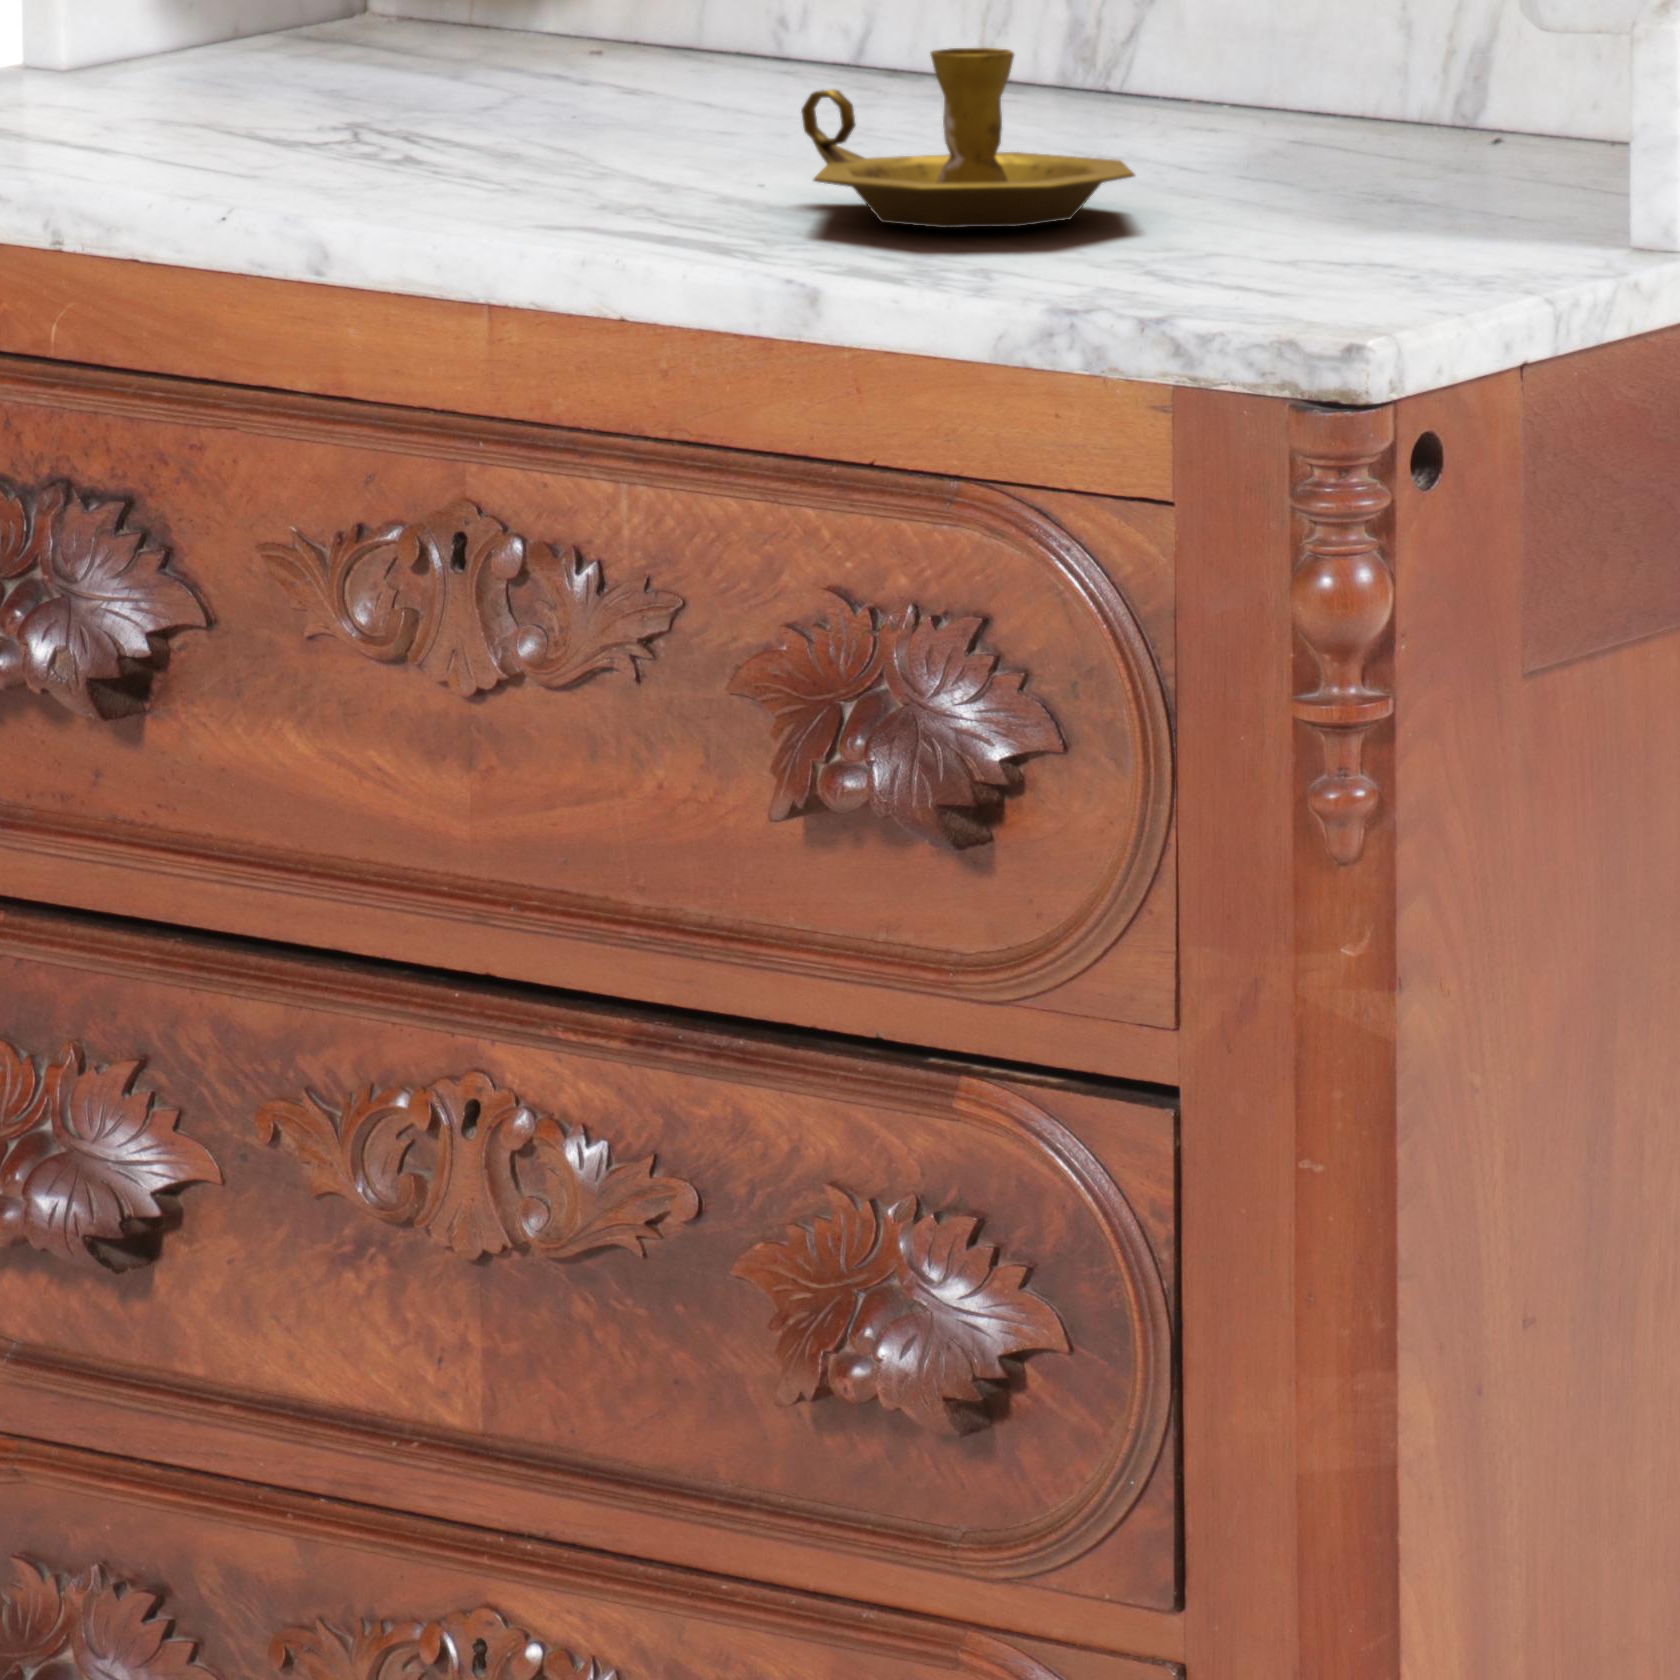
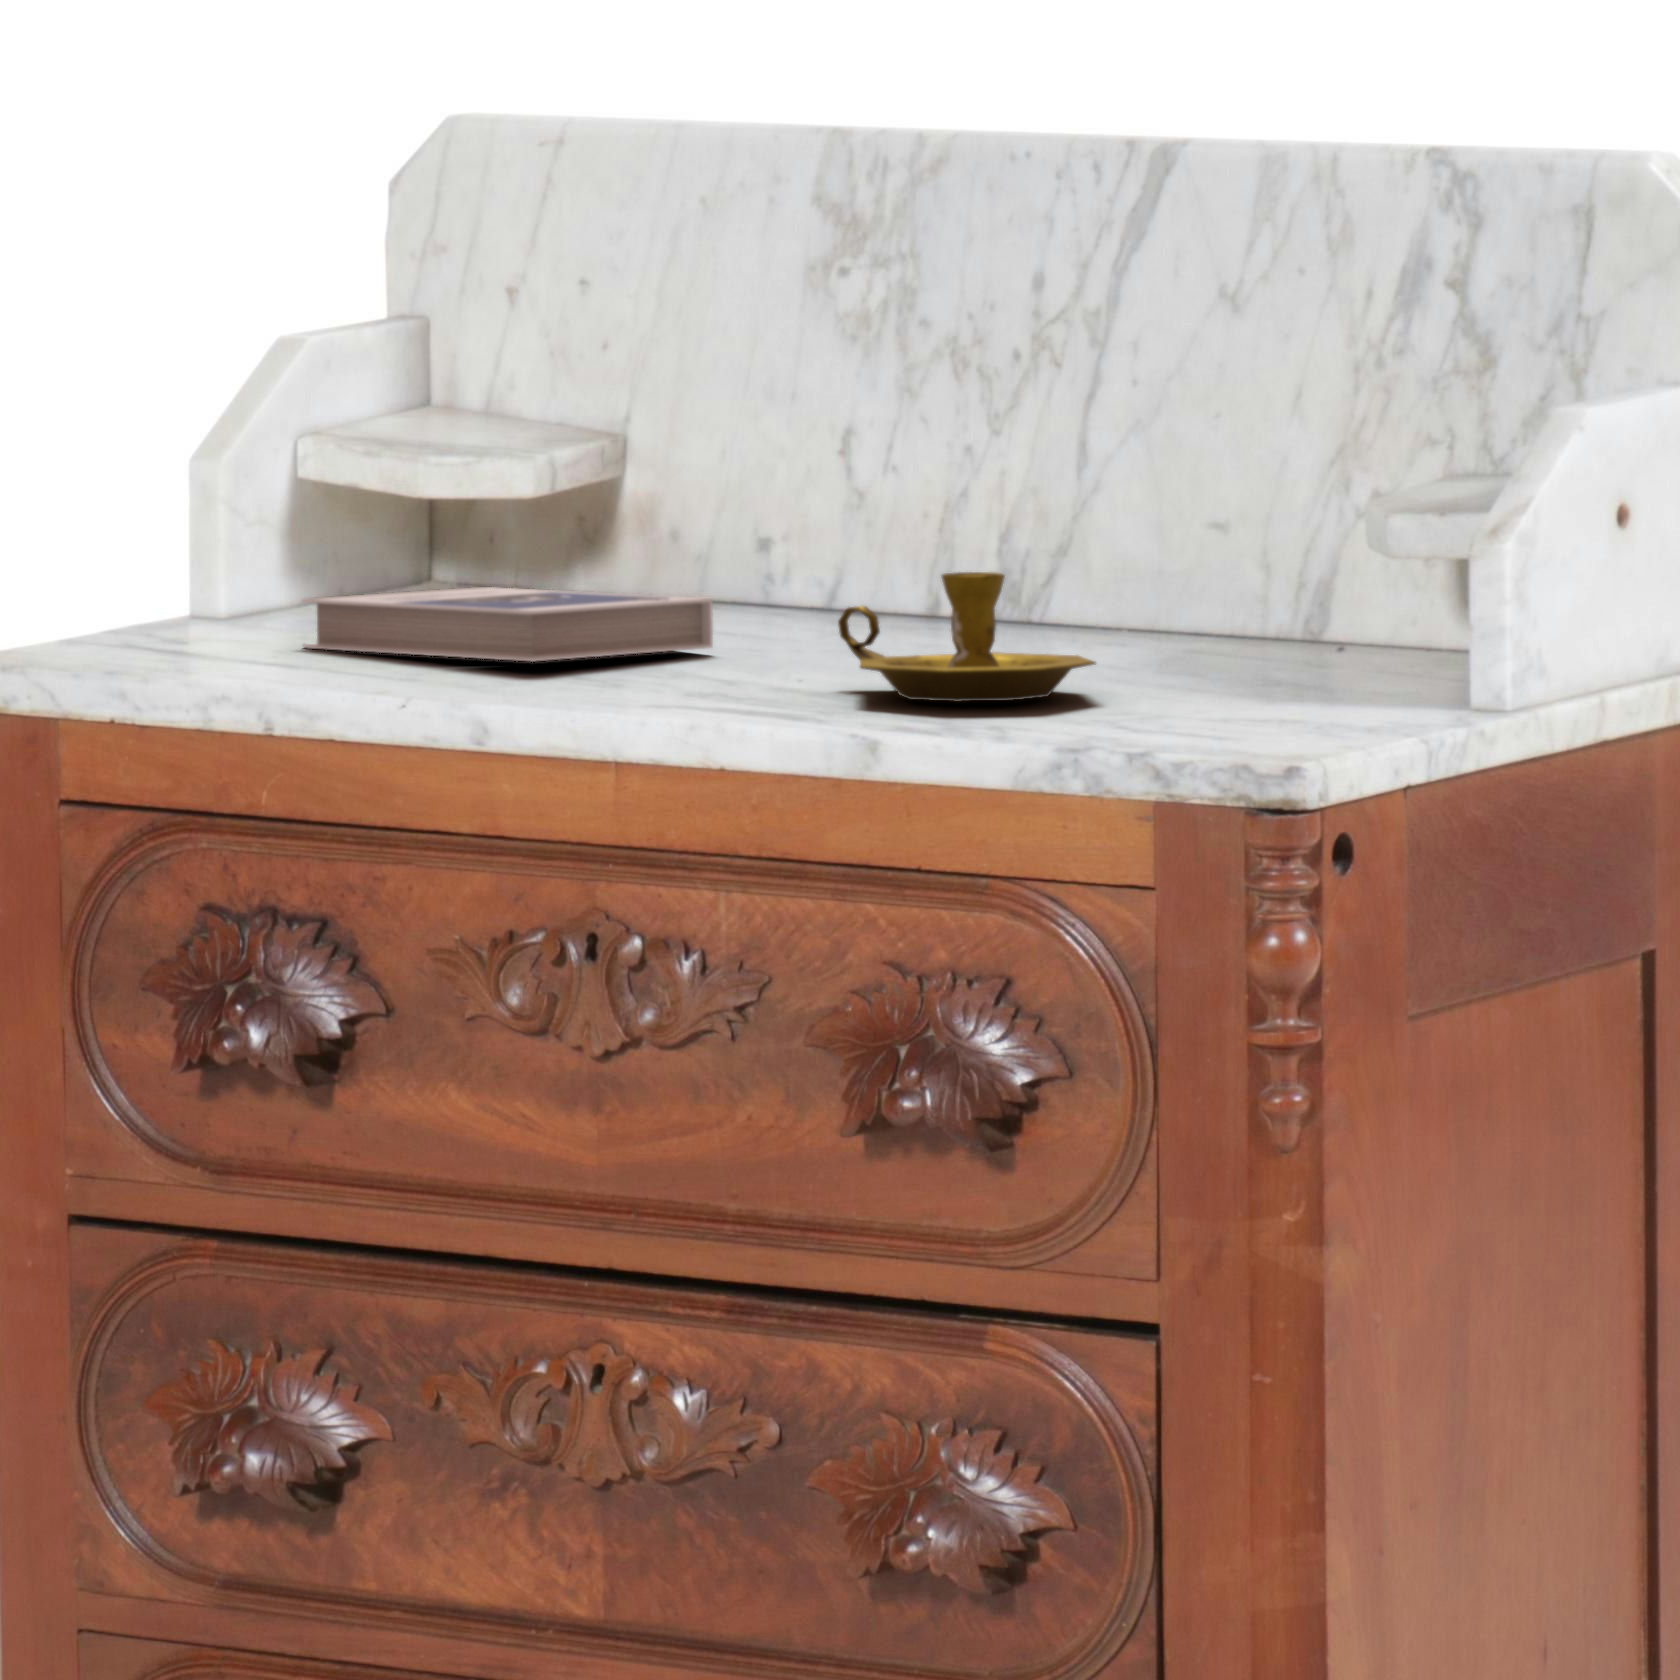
hardback book: none [132,37,666,156] -> present [302,587,713,662]

